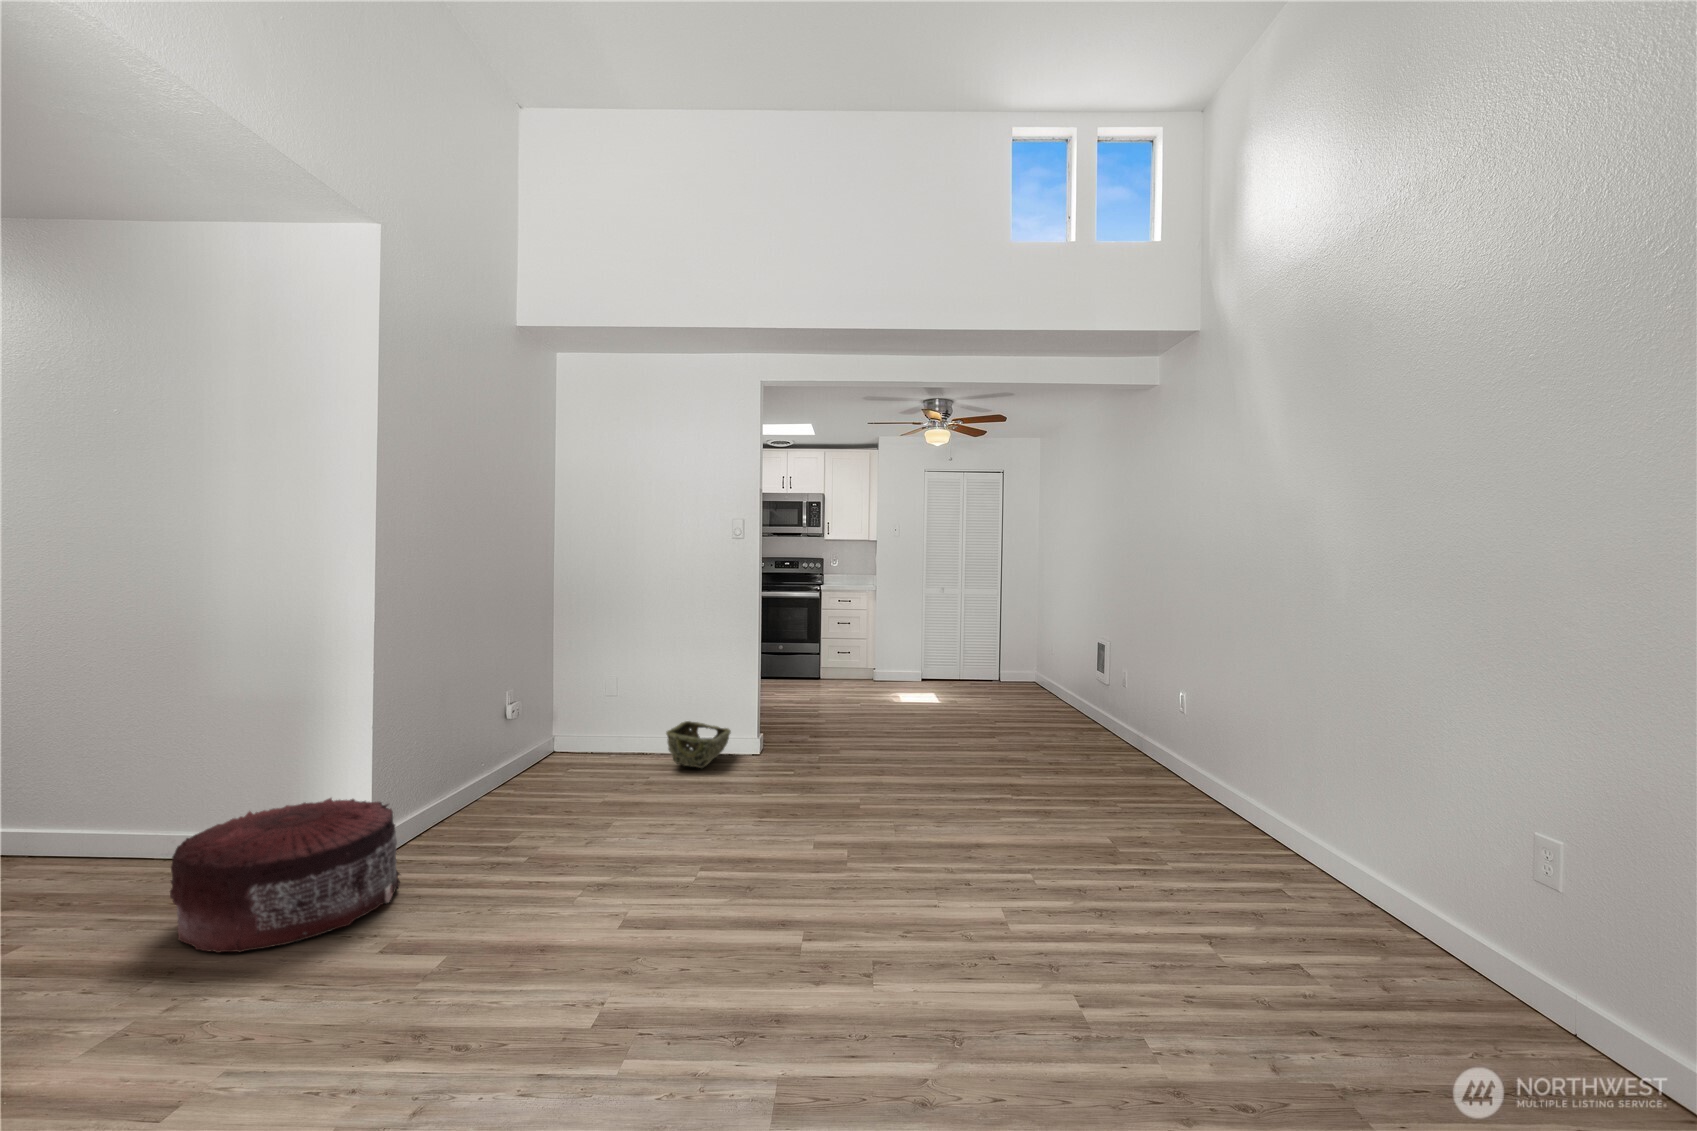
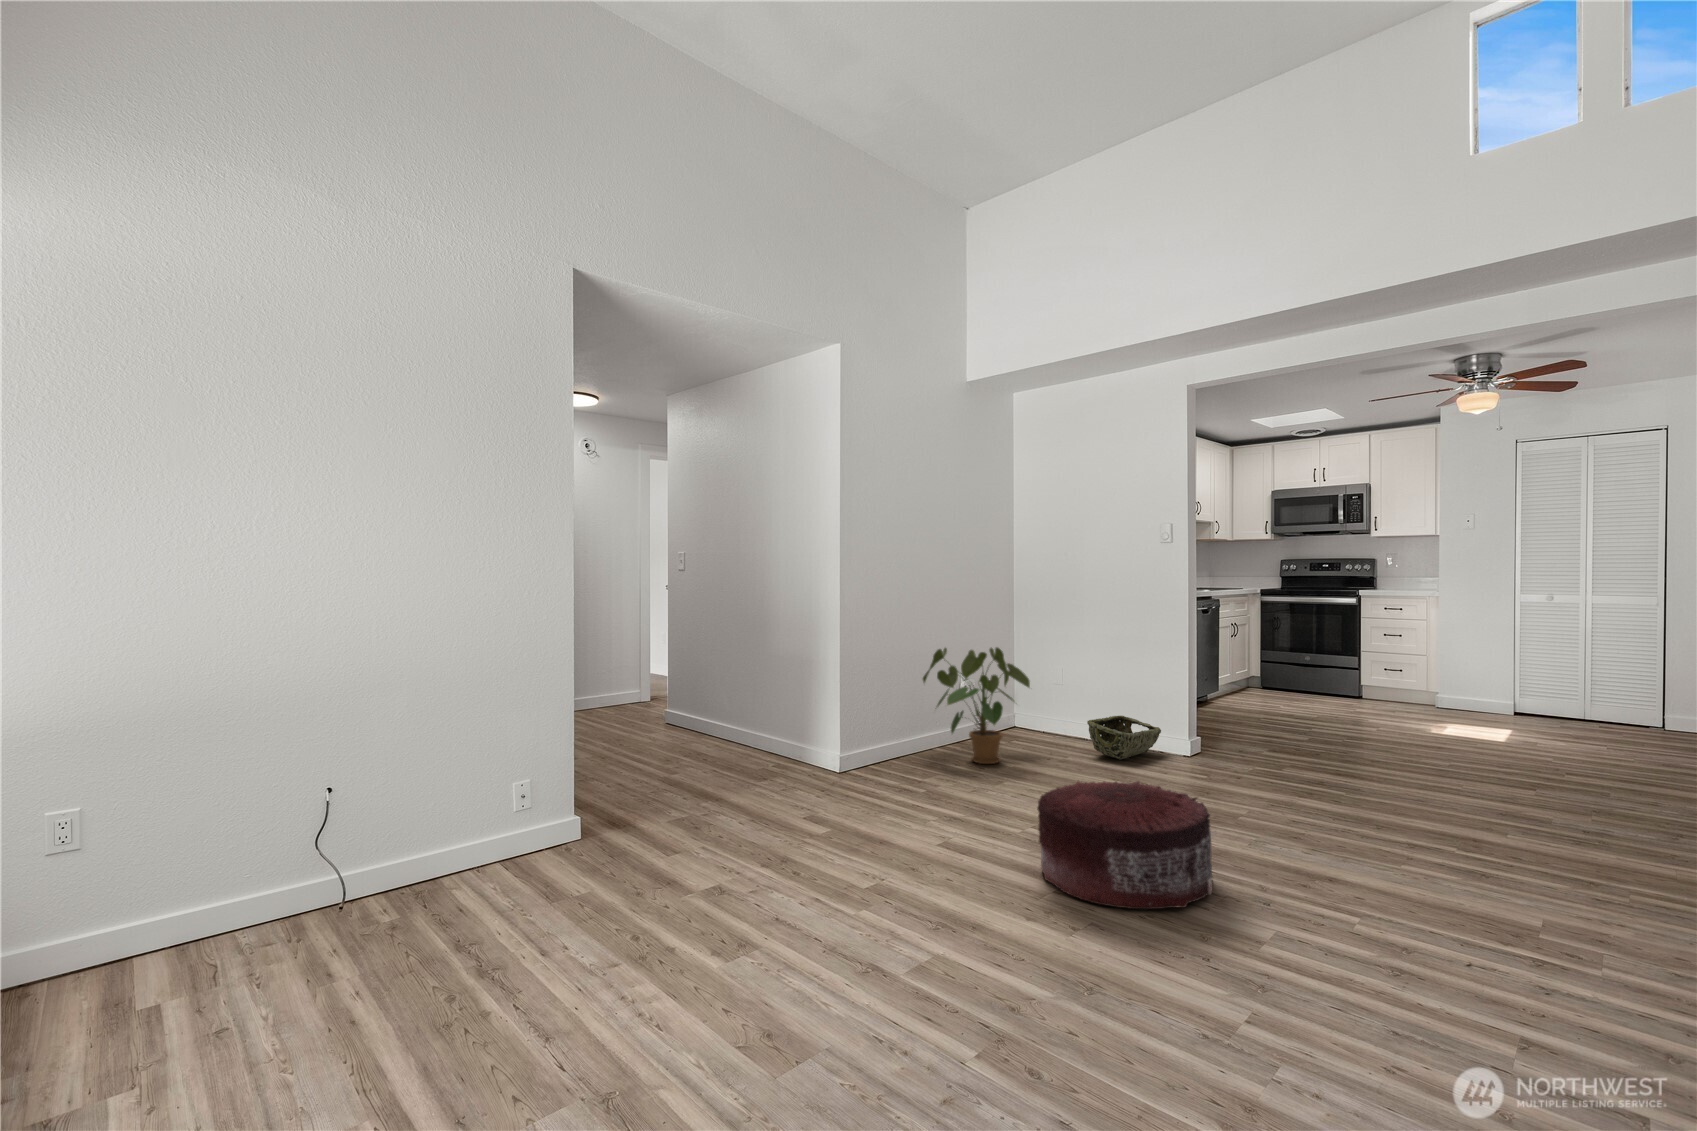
house plant: none [473,660,610,804] -> present [923,647,1030,764]
pouf: present [170,798,400,953] -> present [1037,781,1213,909]

